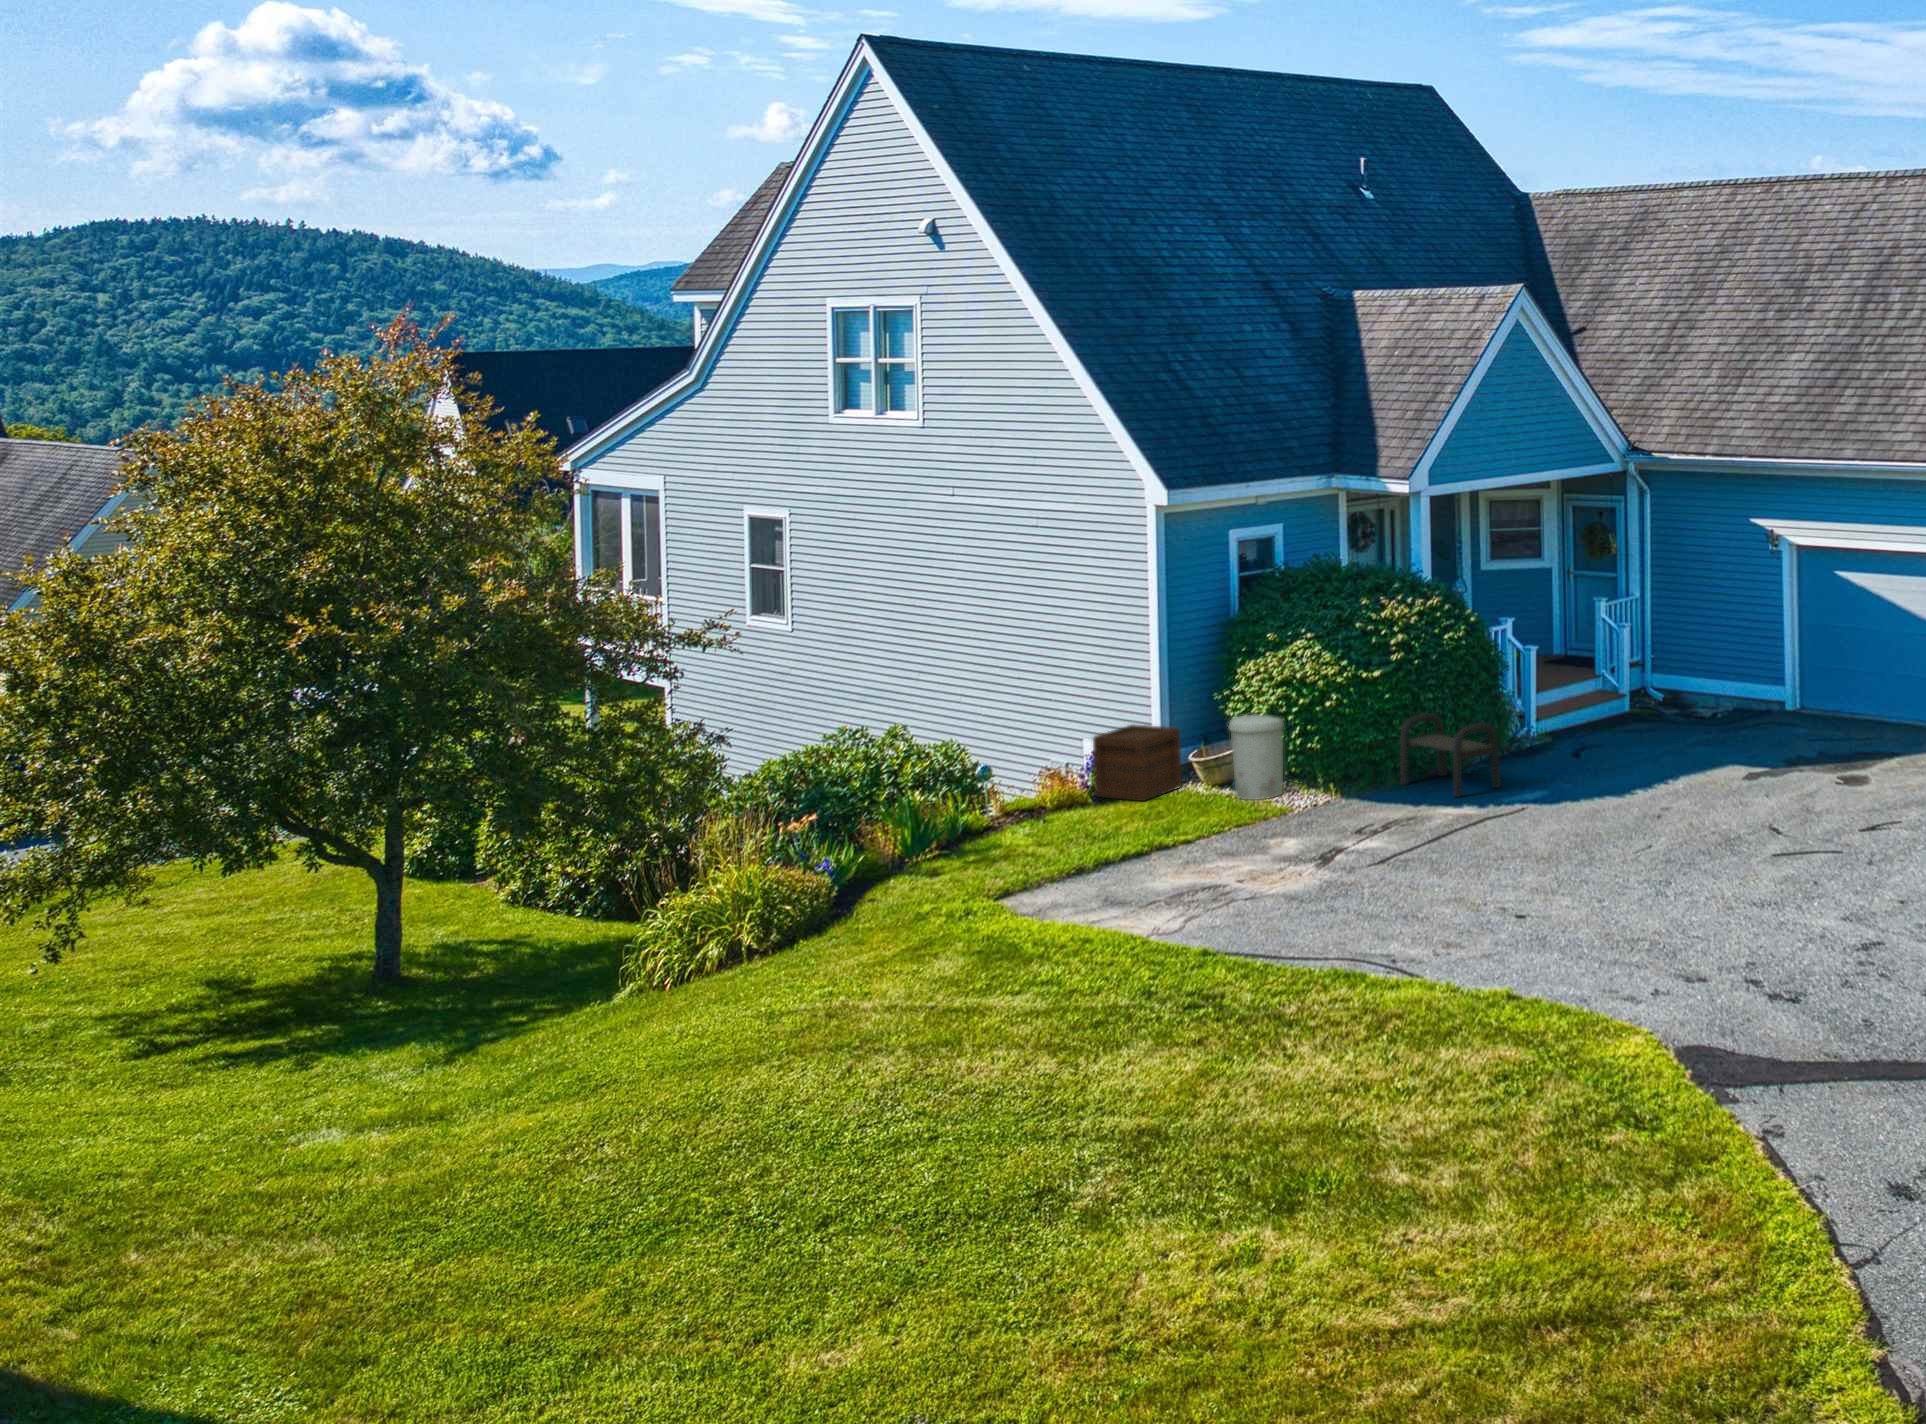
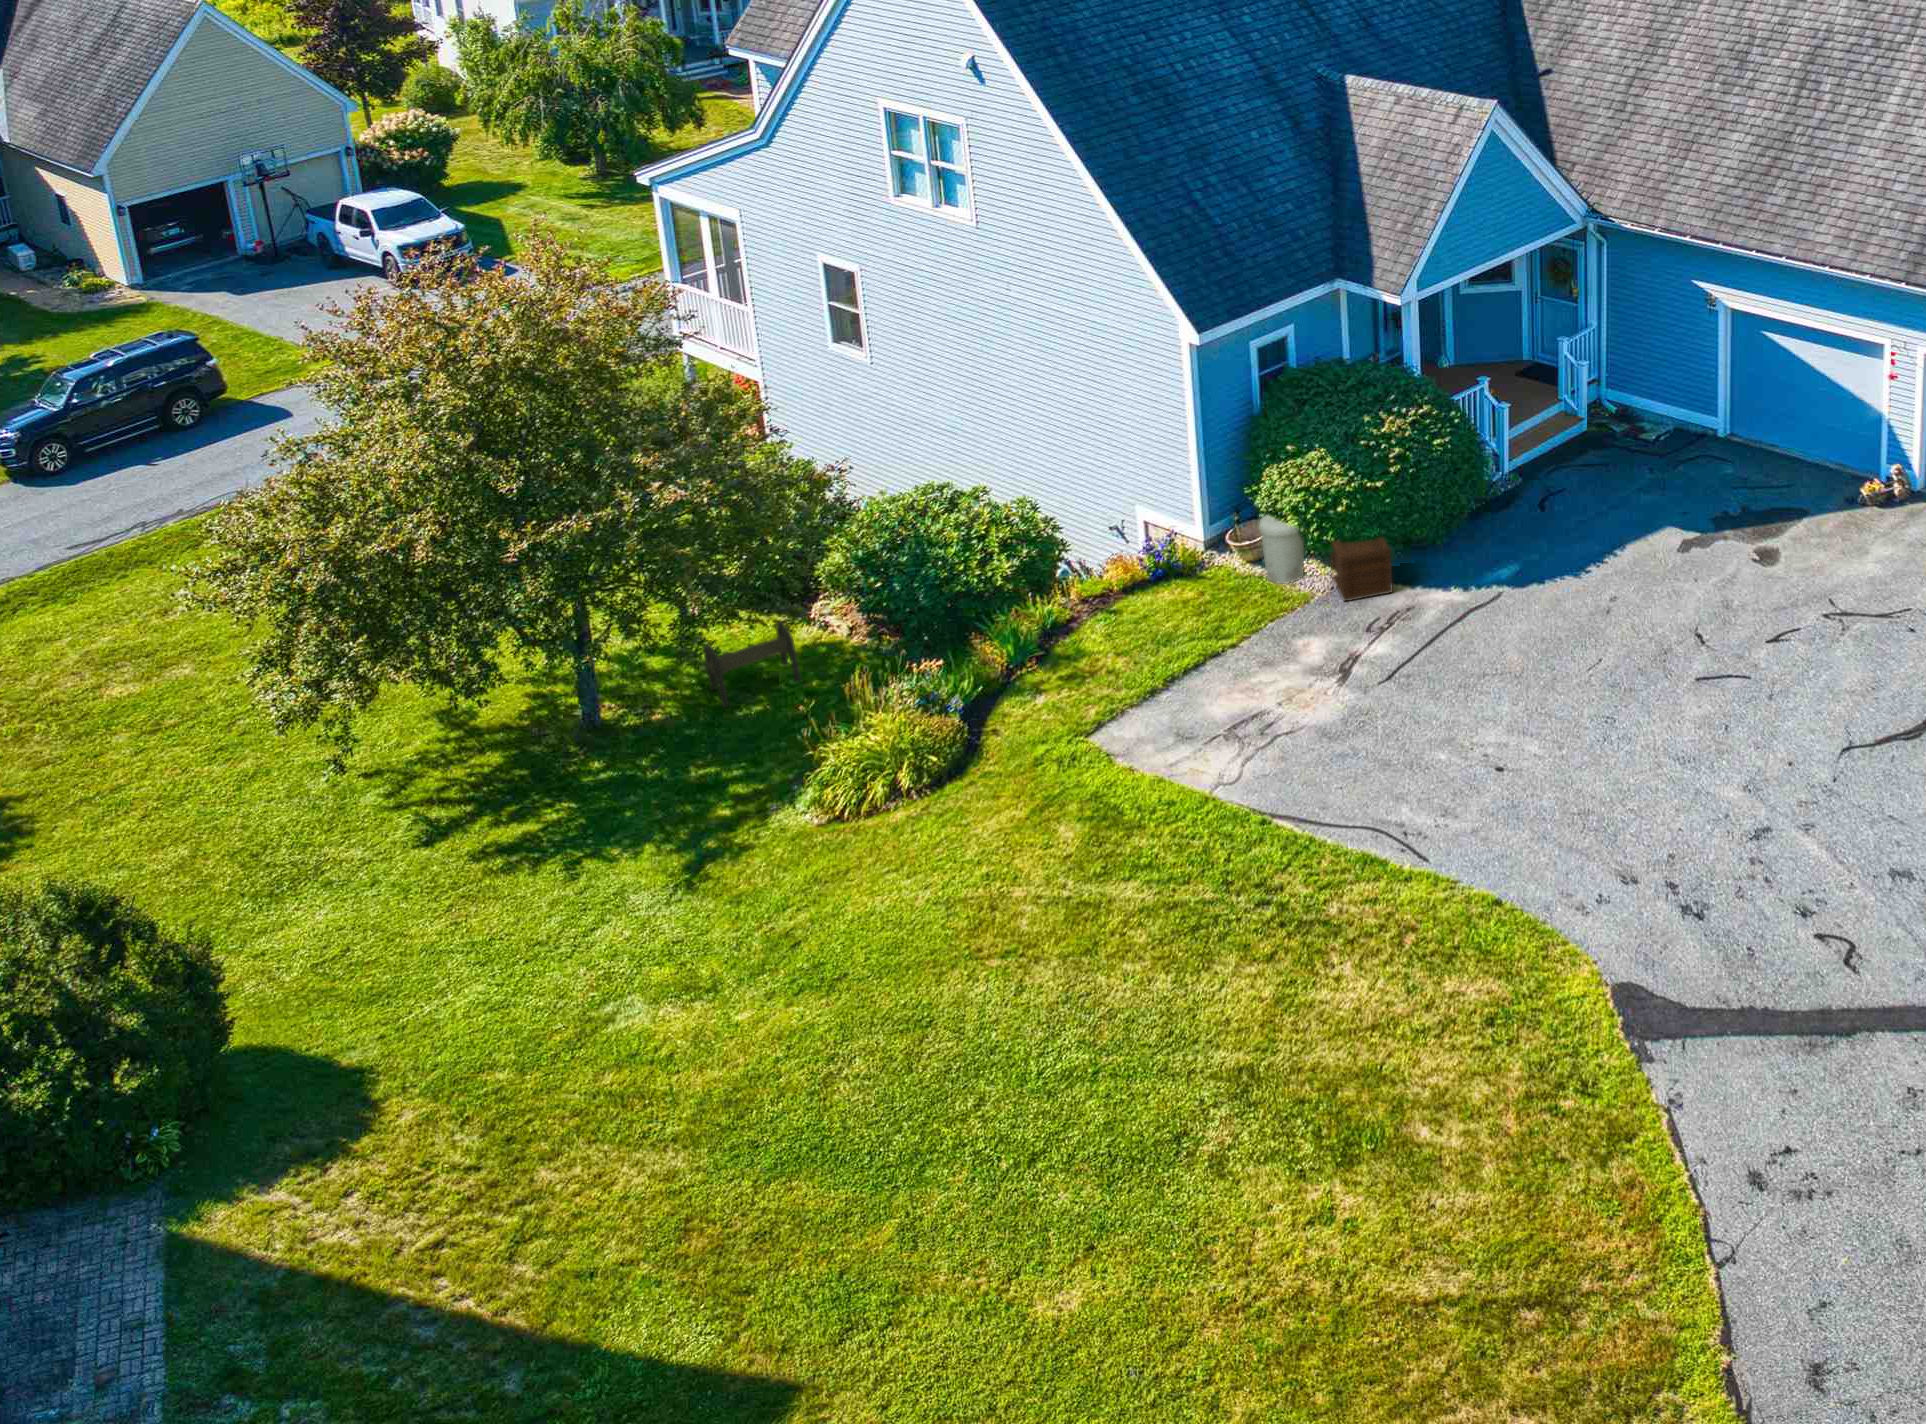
bench: present [1400,713,1500,797] -> present [703,621,801,708]
wooden crate: present [1093,725,1182,801] -> present [1330,538,1393,601]

